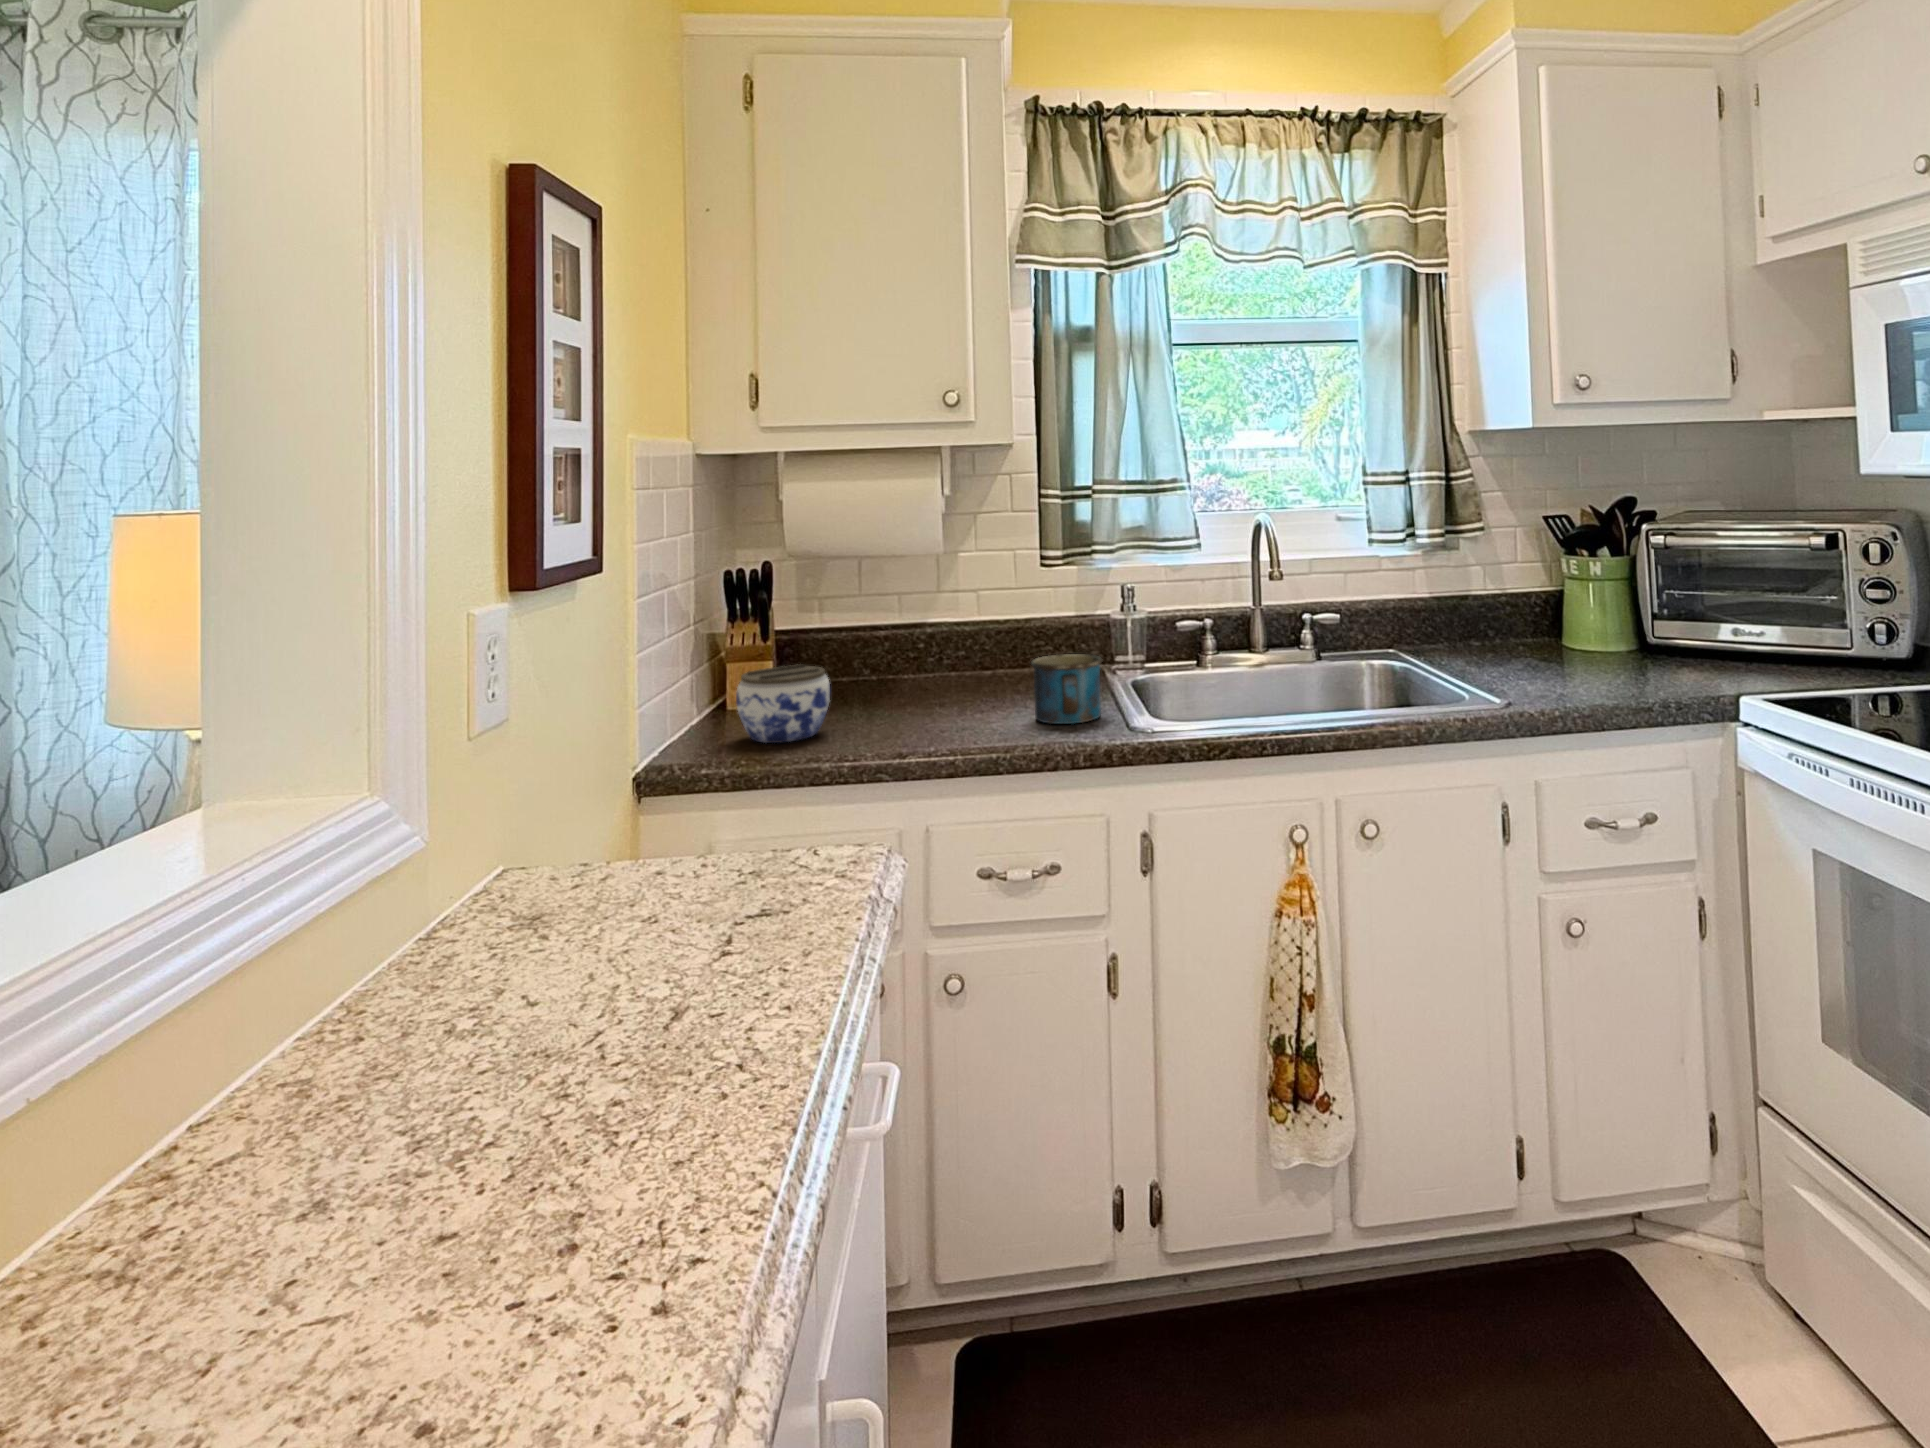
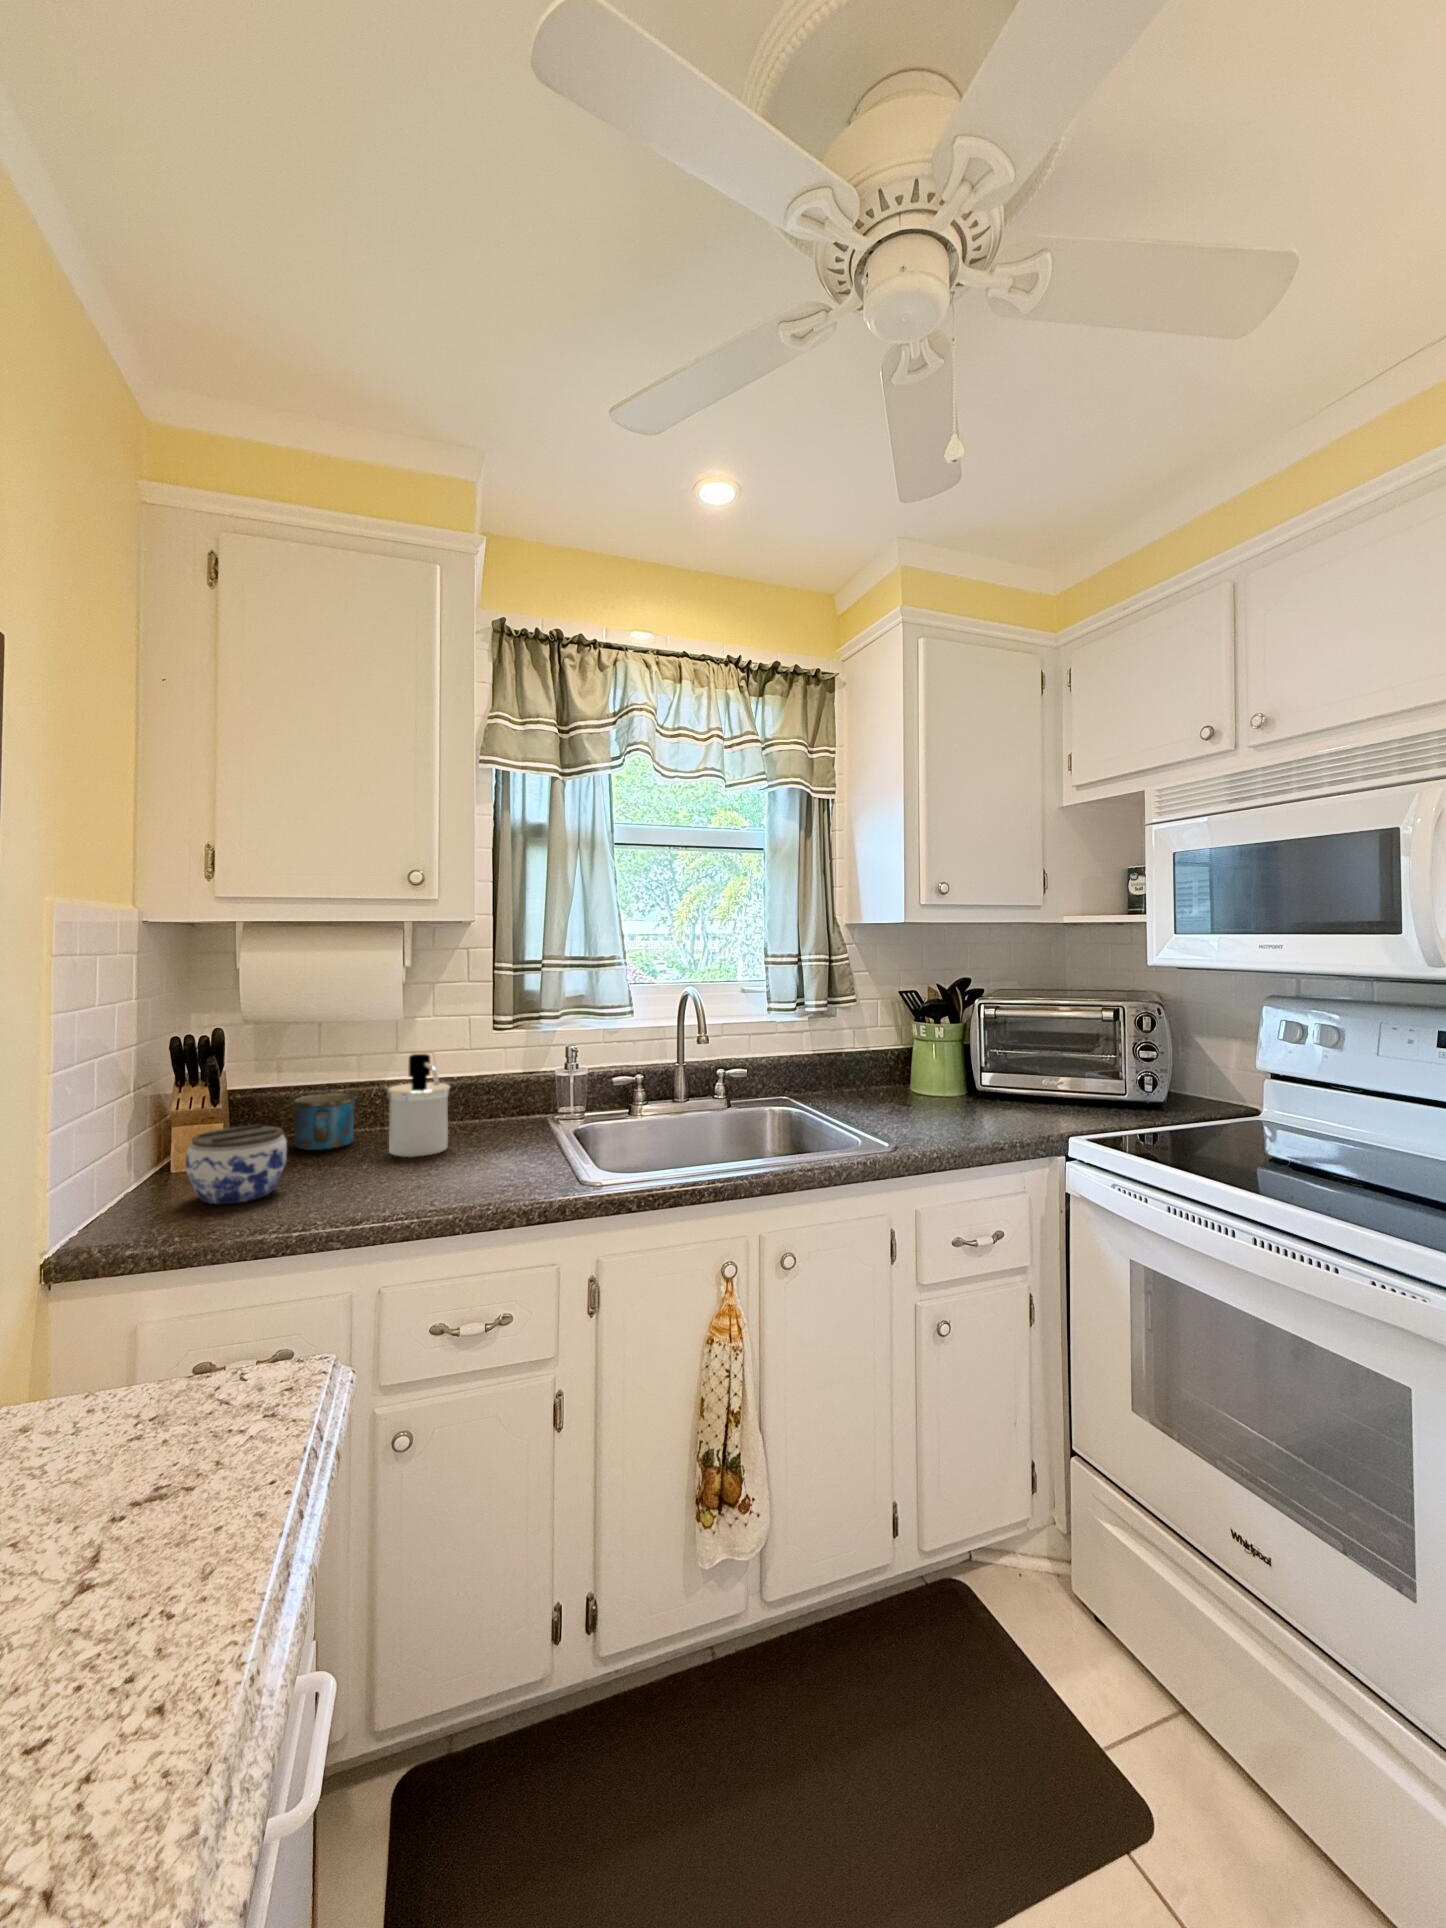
soap dispenser: none [928,592,994,705] -> present [387,1054,450,1157]
mug: present [1031,654,1102,724] -> present [294,1093,356,1150]

